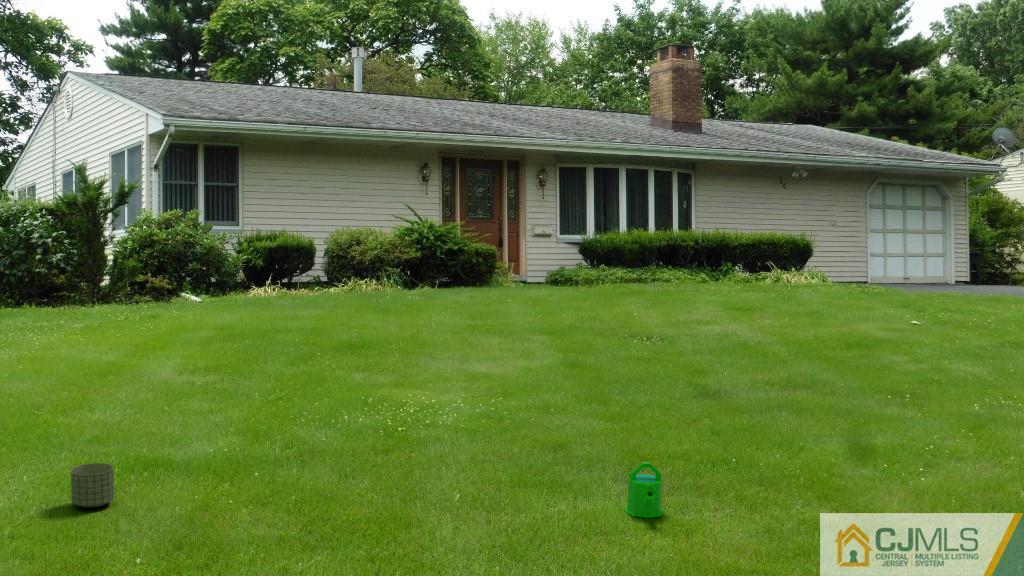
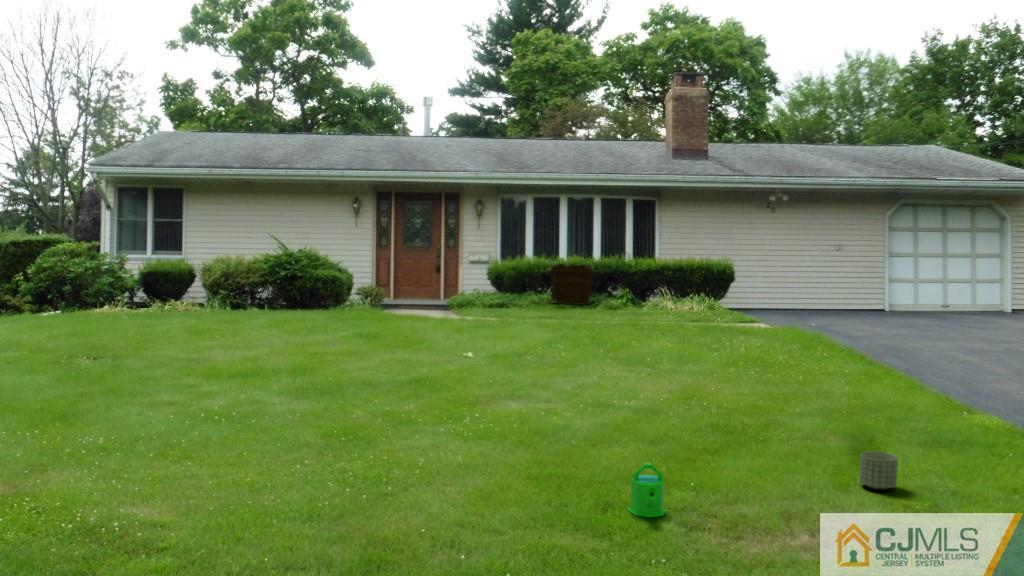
wooden crate: none [522,238,568,285] -> present [551,264,592,305]
planter: present [71,463,114,508] -> present [859,451,898,490]

